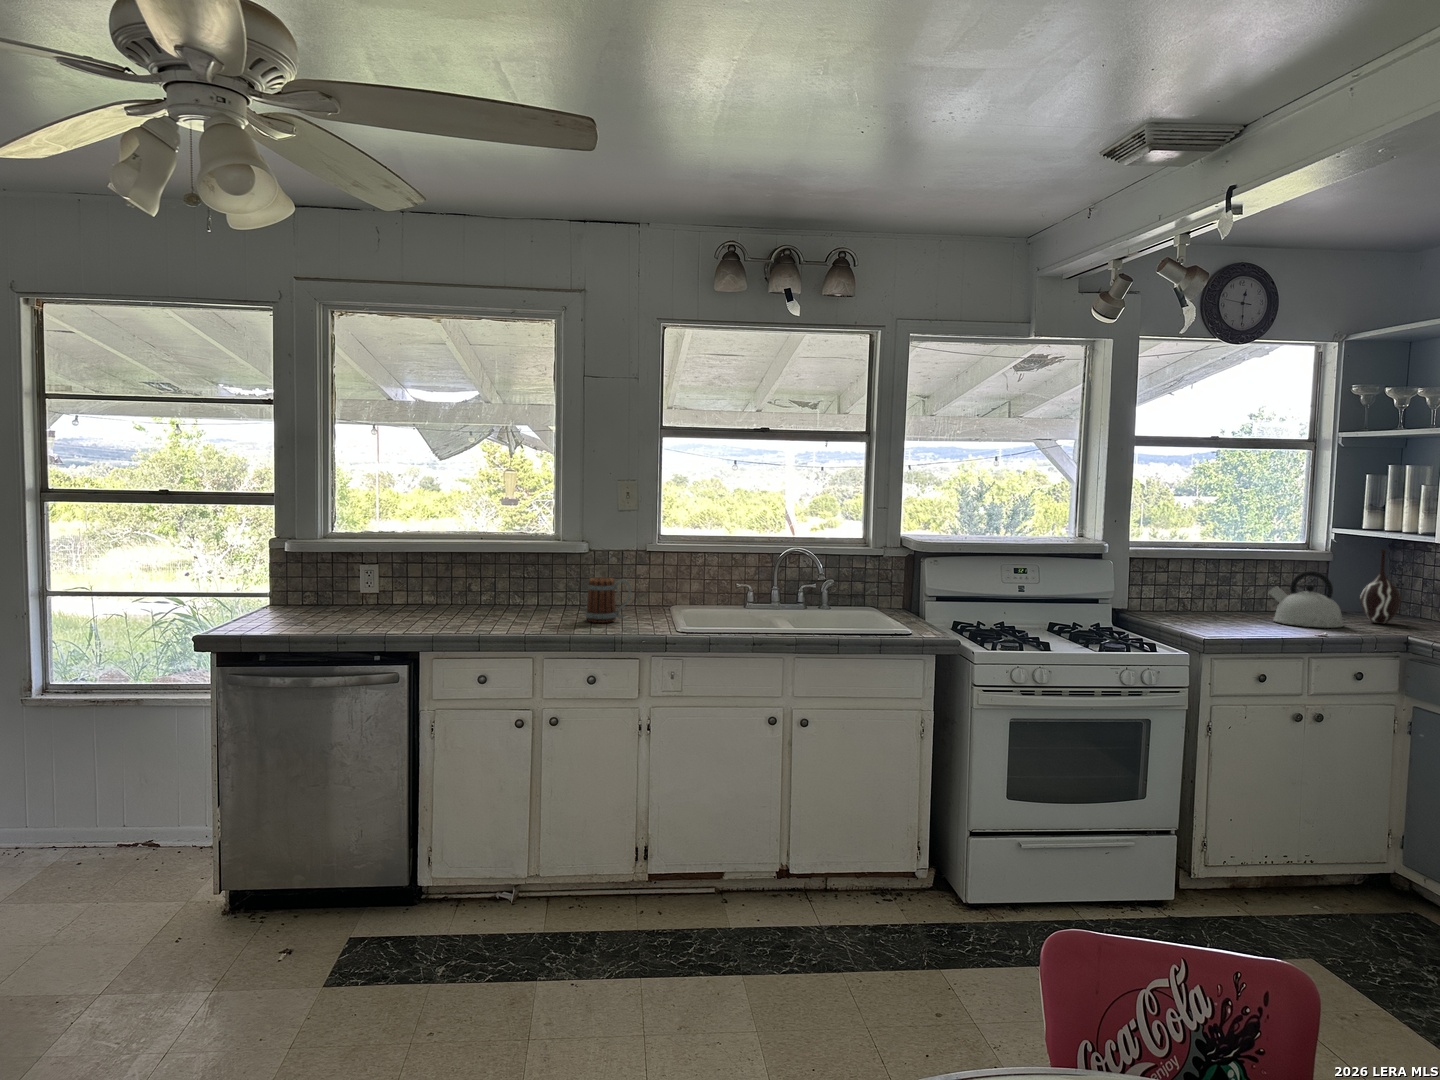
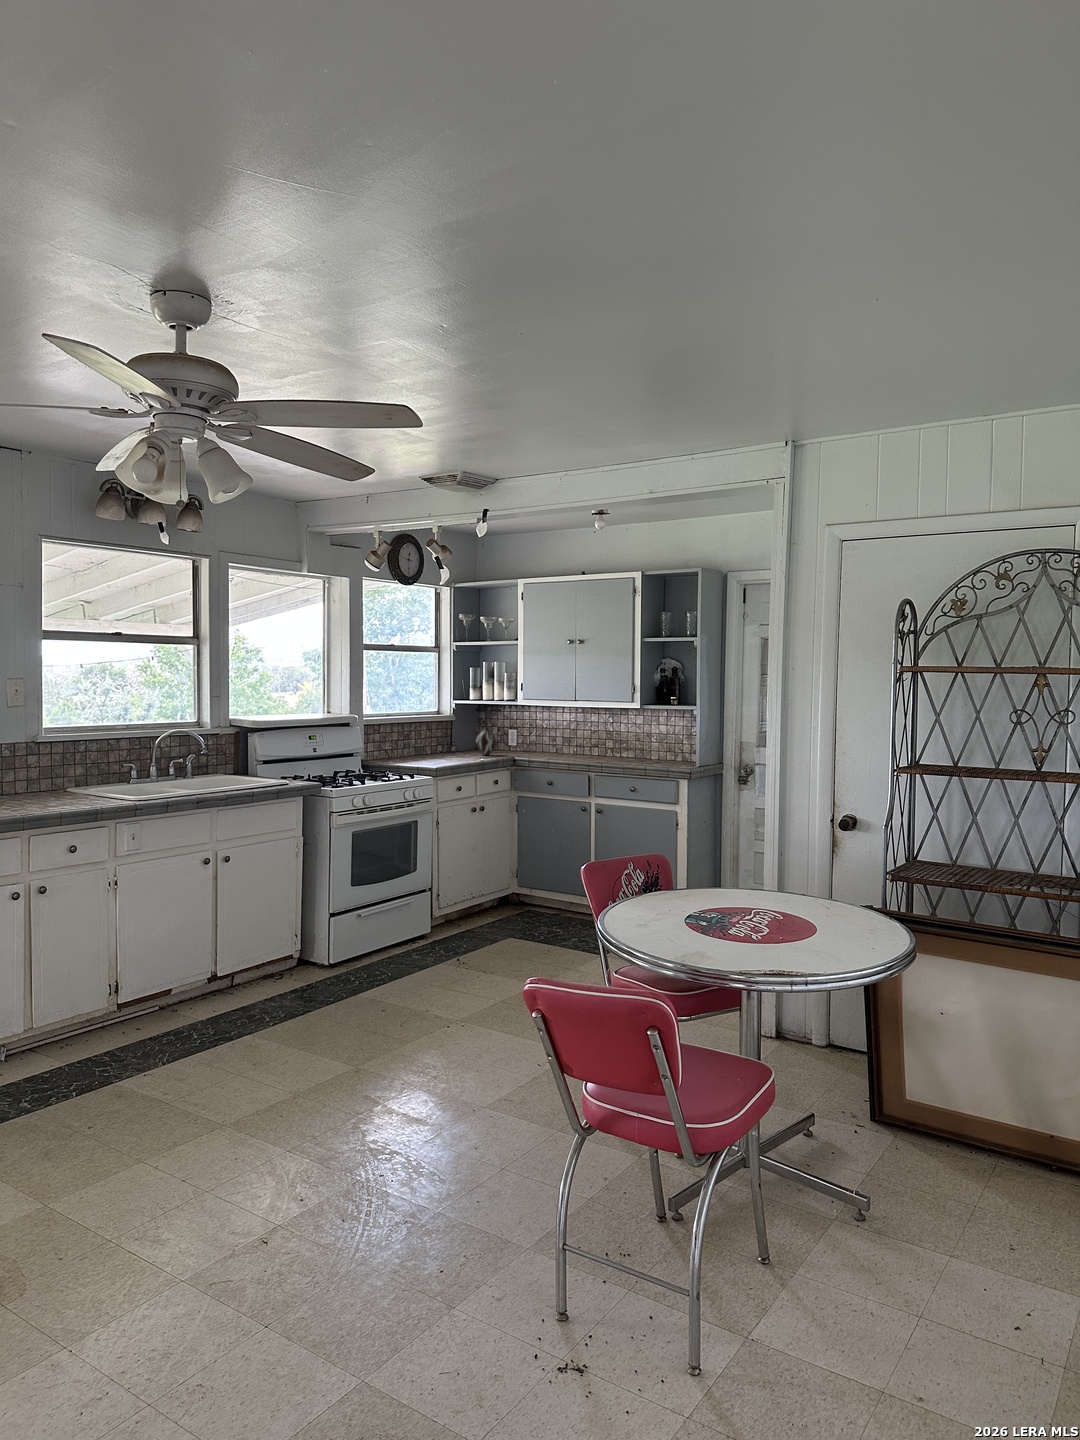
kettle: present [1269,571,1343,628] -> none [438,727,477,759]
mug: present [585,577,631,623] -> none [25,763,67,803]

